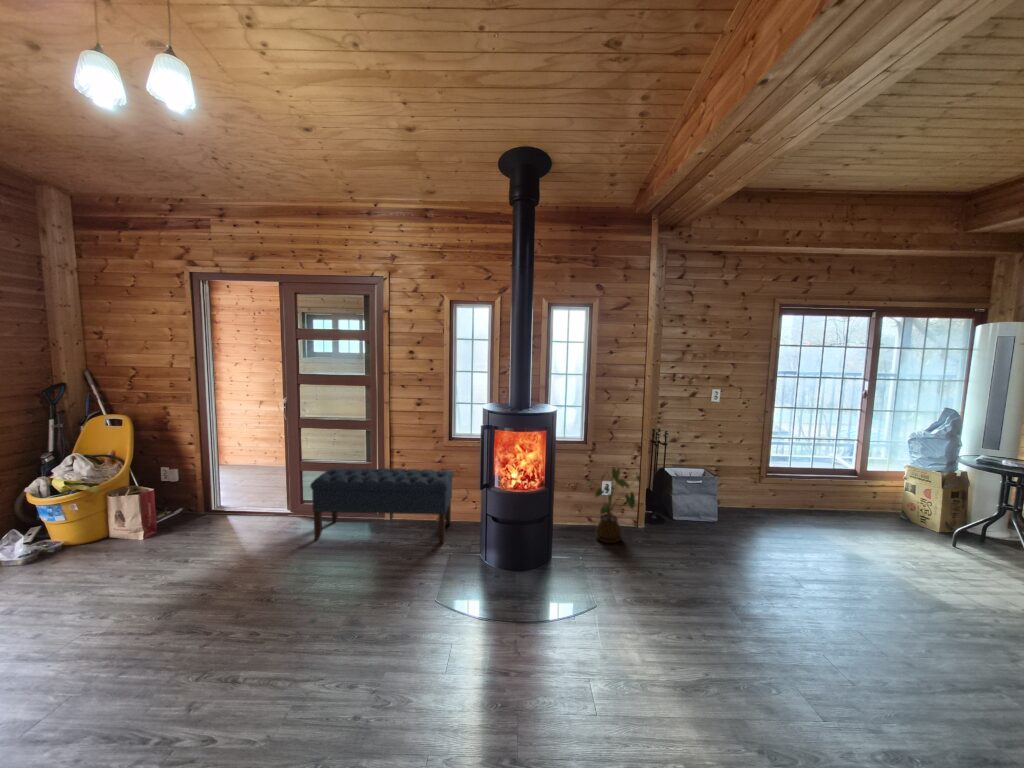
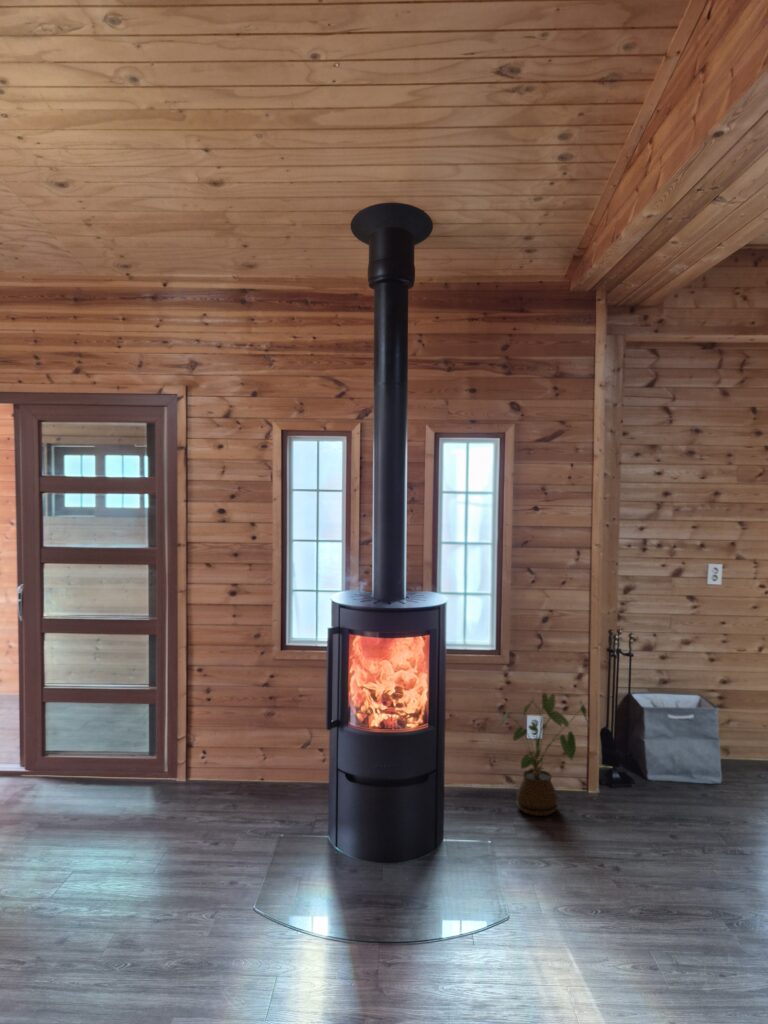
bench: present [310,468,453,543] -> none [61,696,287,816]

